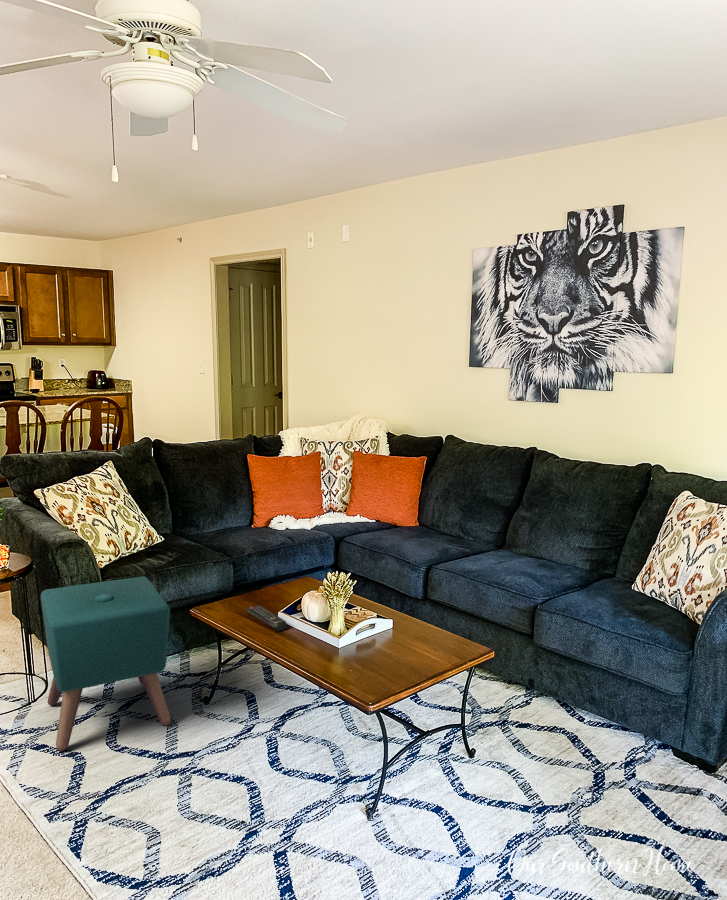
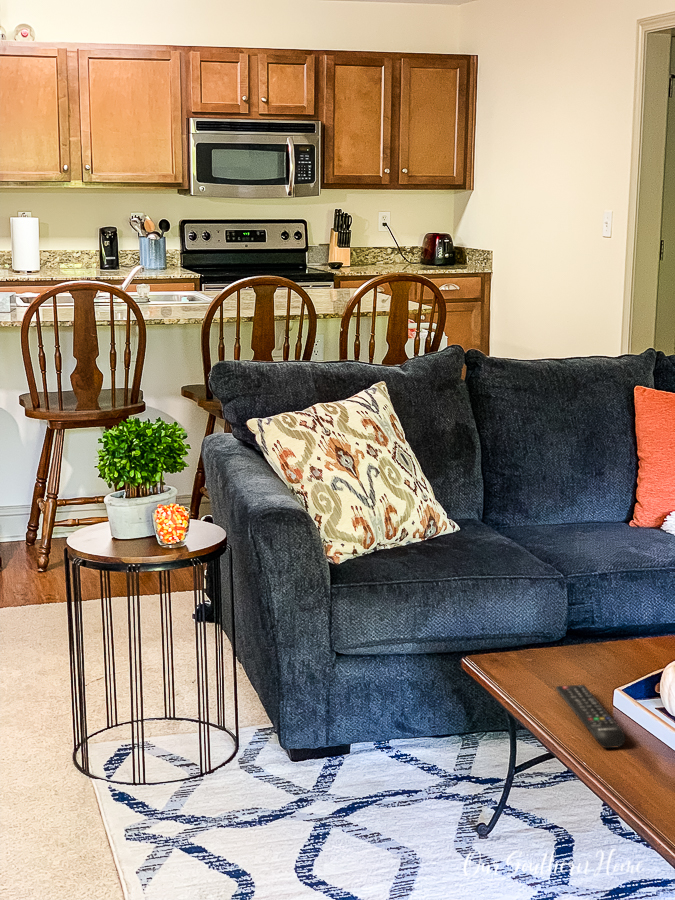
ottoman: present [40,576,170,751] -> none [208,590,414,867]

